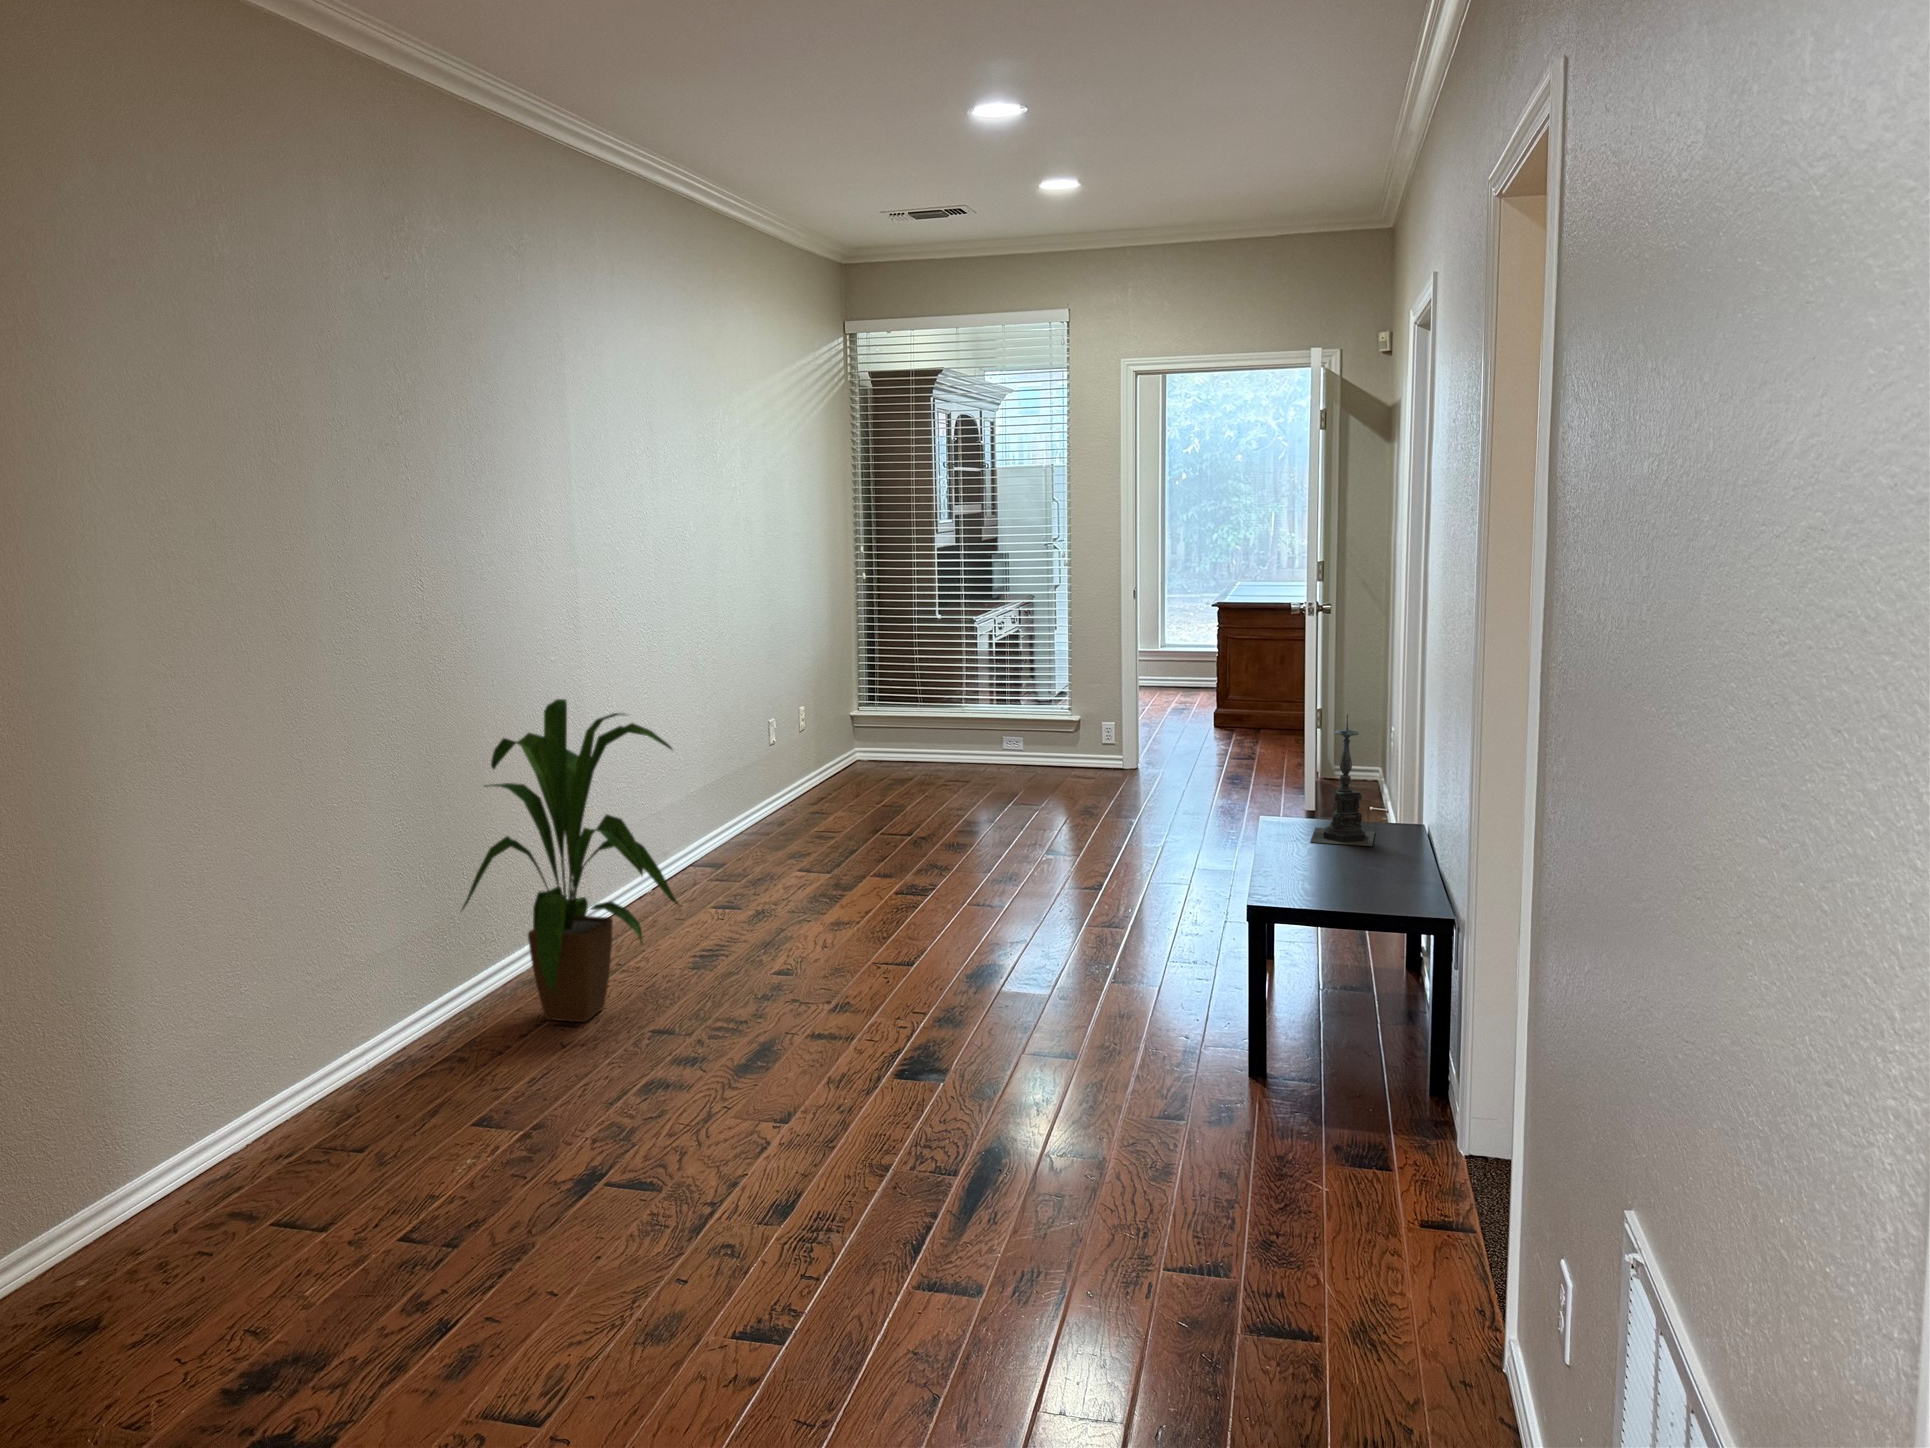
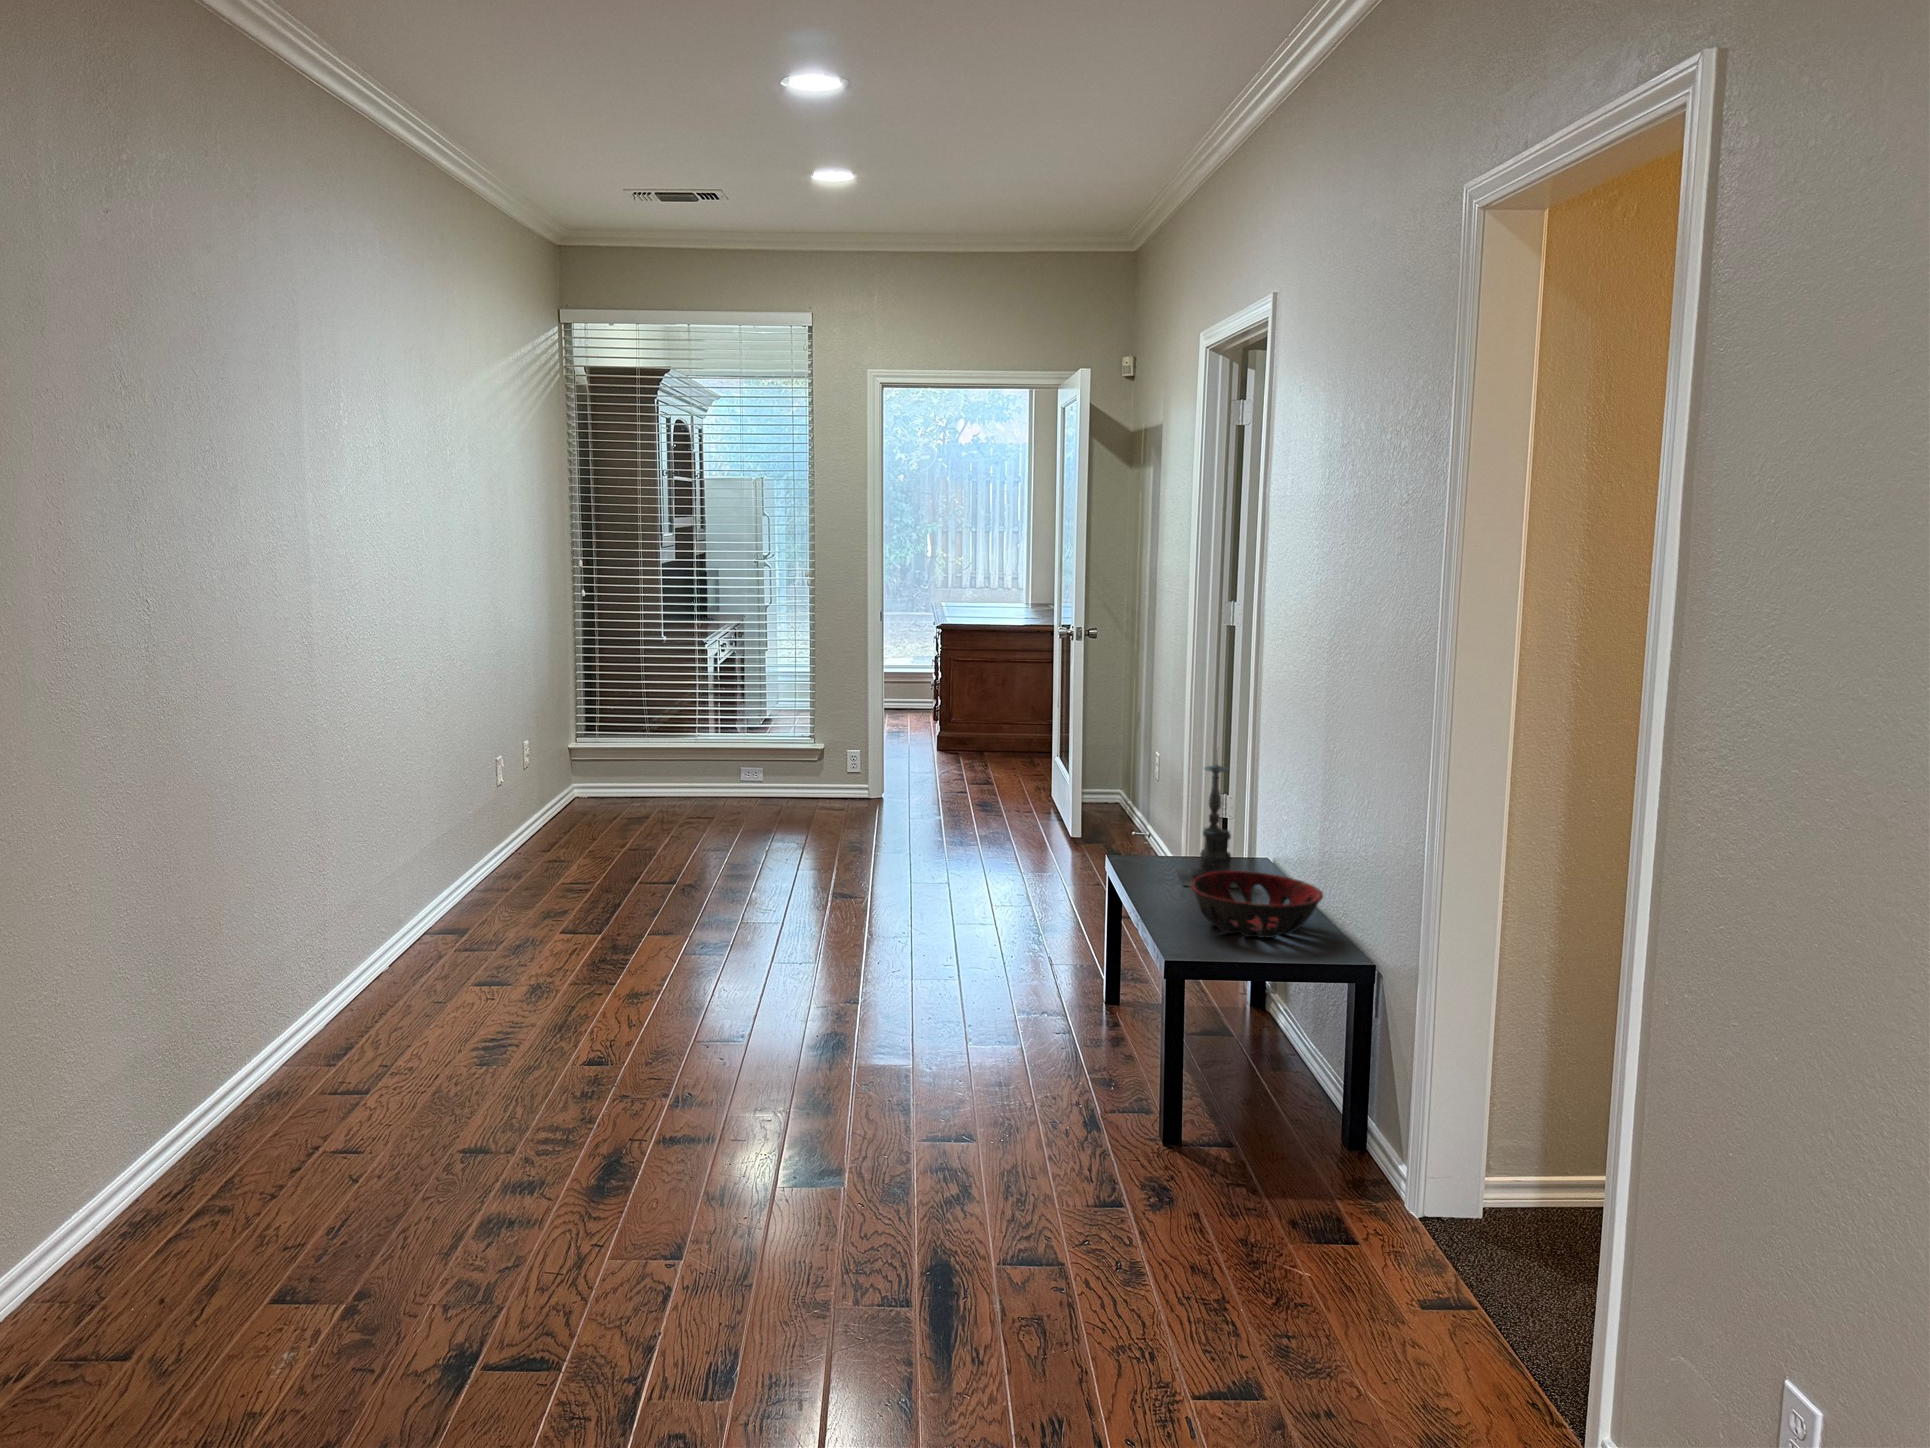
house plant: present [462,699,681,1022] -> none [210,750,492,1148]
decorative bowl: none [1289,827,1416,889] -> present [1191,871,1323,938]

